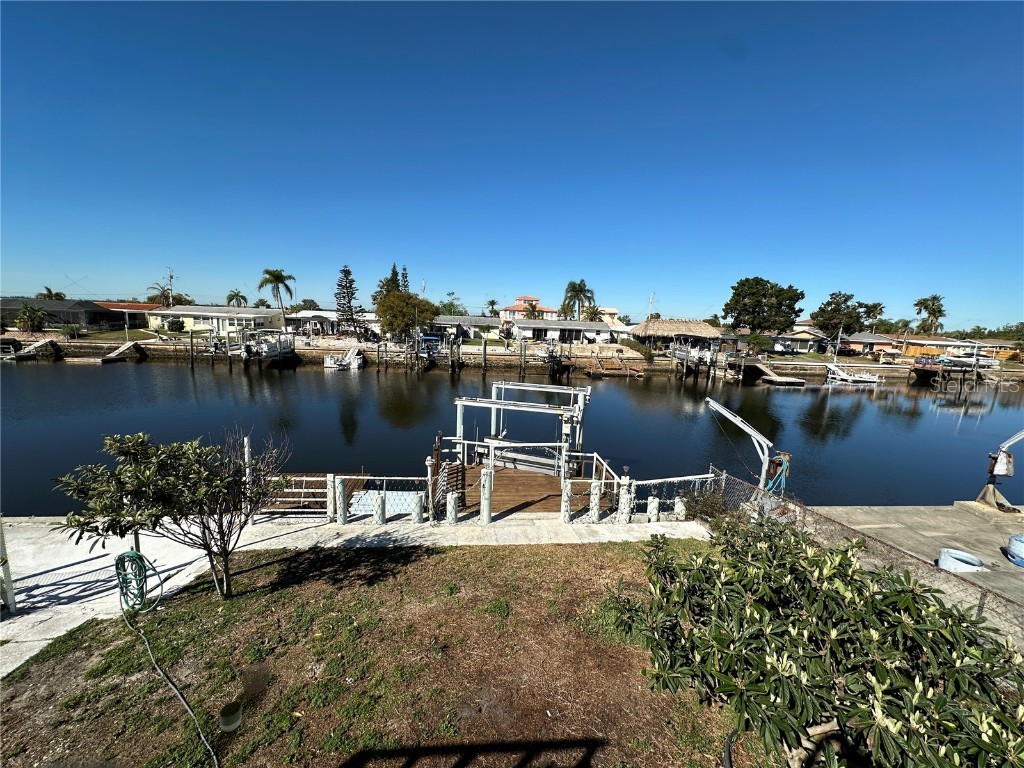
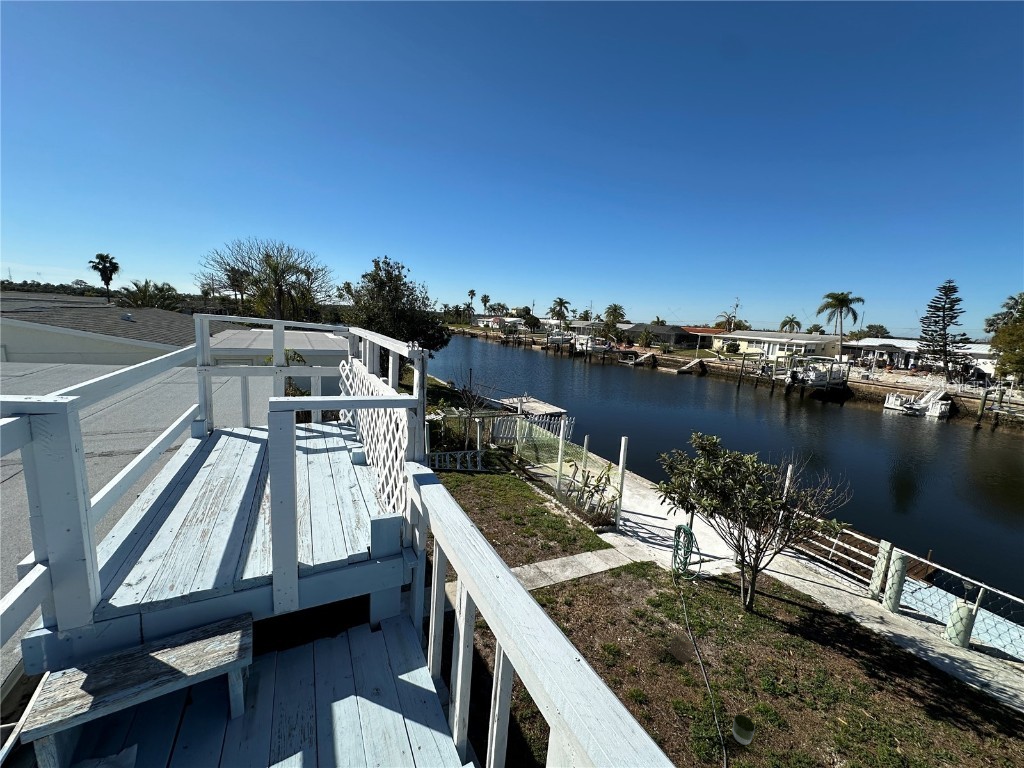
woven basket: present [242,662,269,694] -> present [671,635,694,662]

